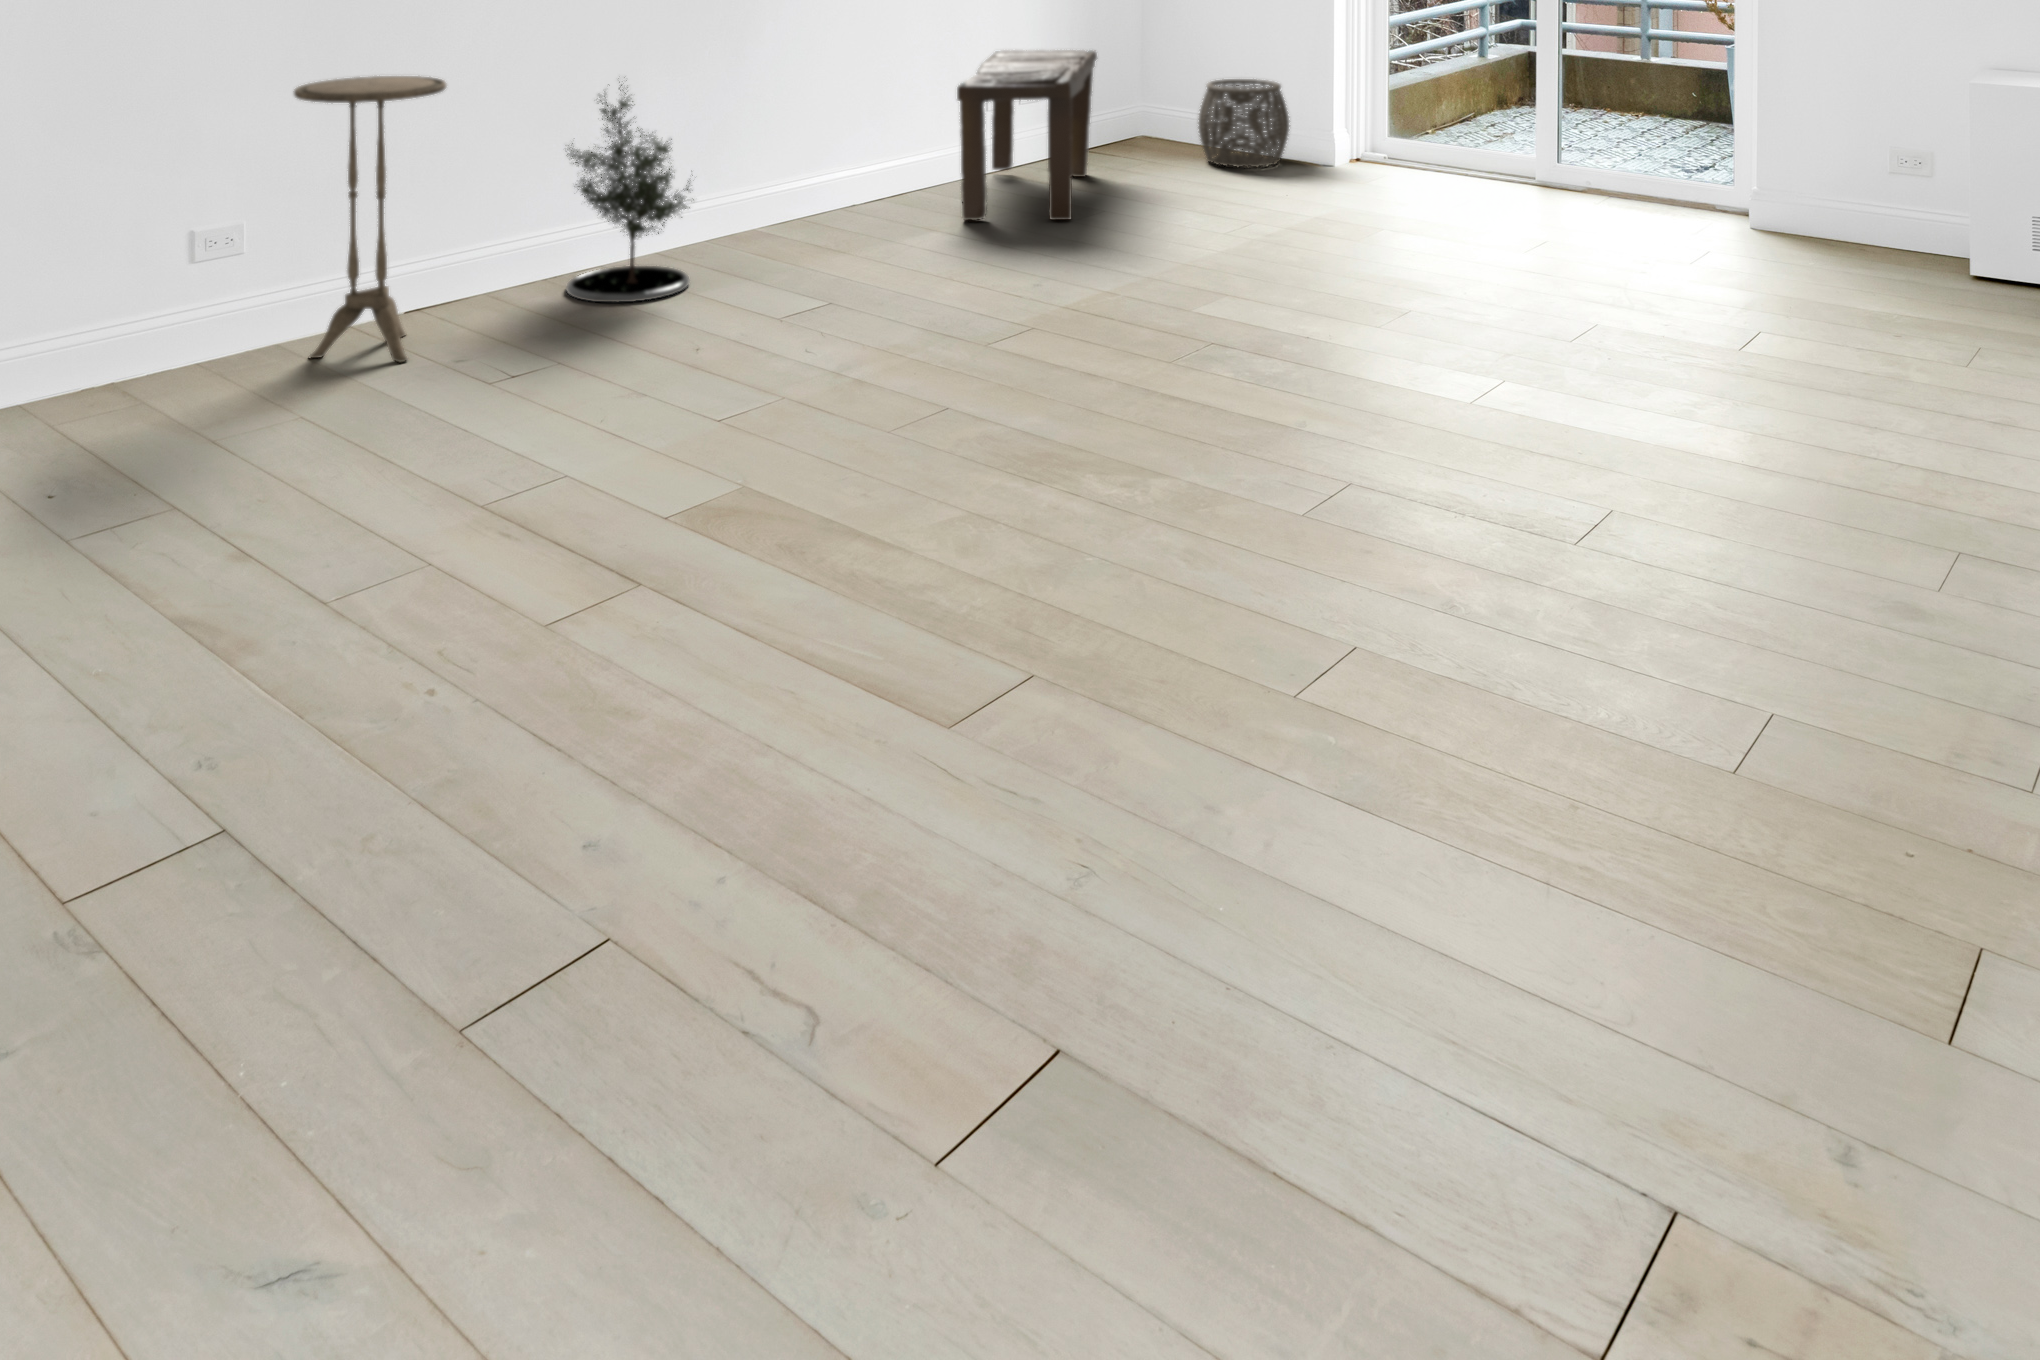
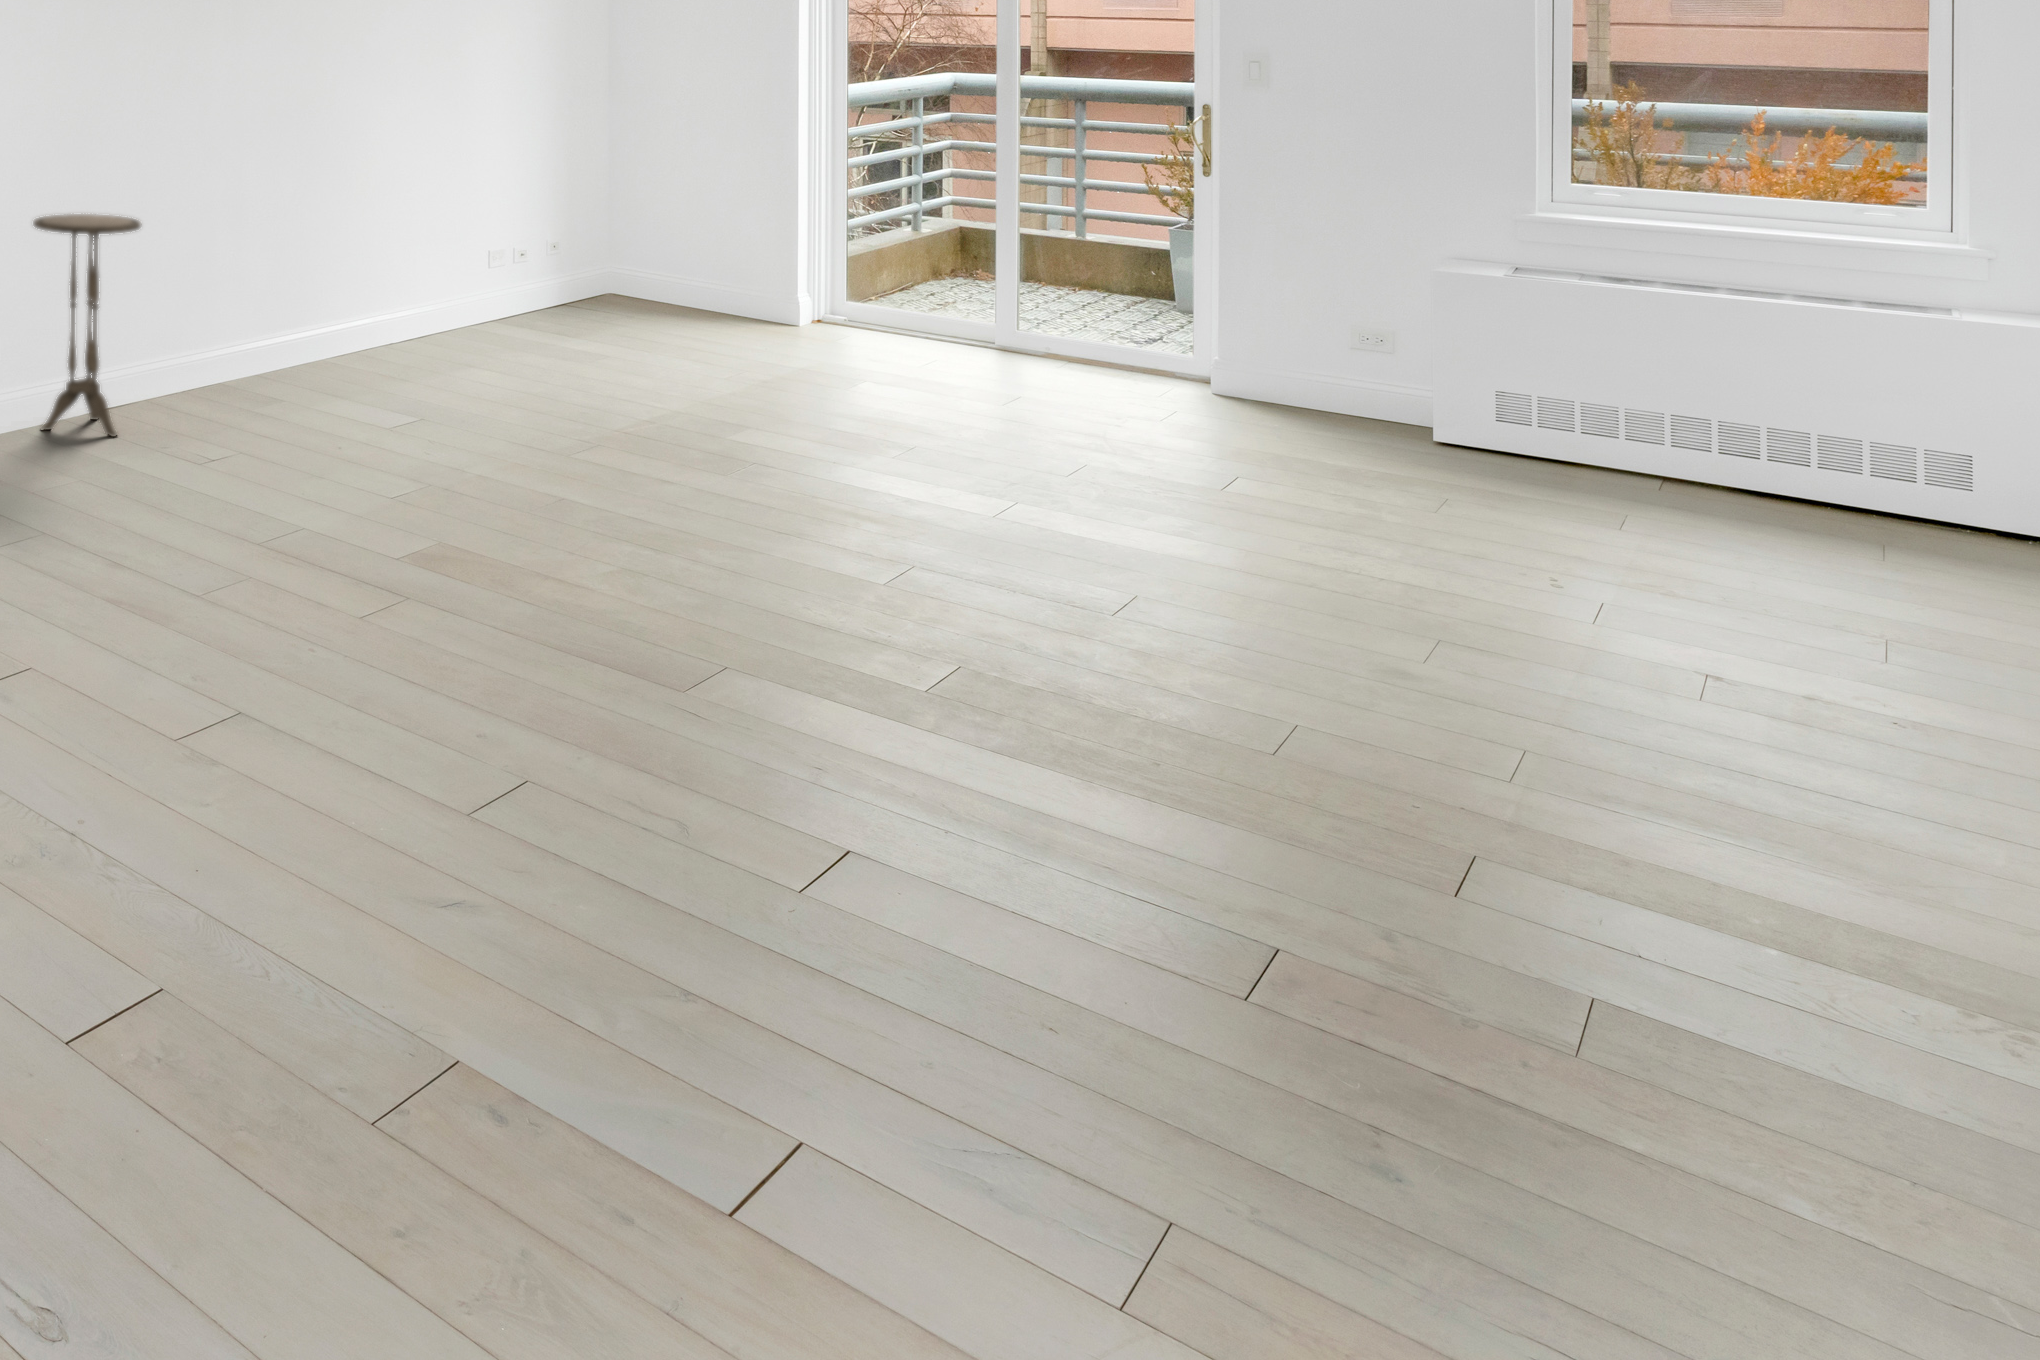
bench: present [957,50,1097,220] -> none [481,210,583,359]
woven basket: present [1198,79,1289,168] -> none [666,242,754,323]
potted tree: present [566,82,694,303] -> none [193,219,305,403]

